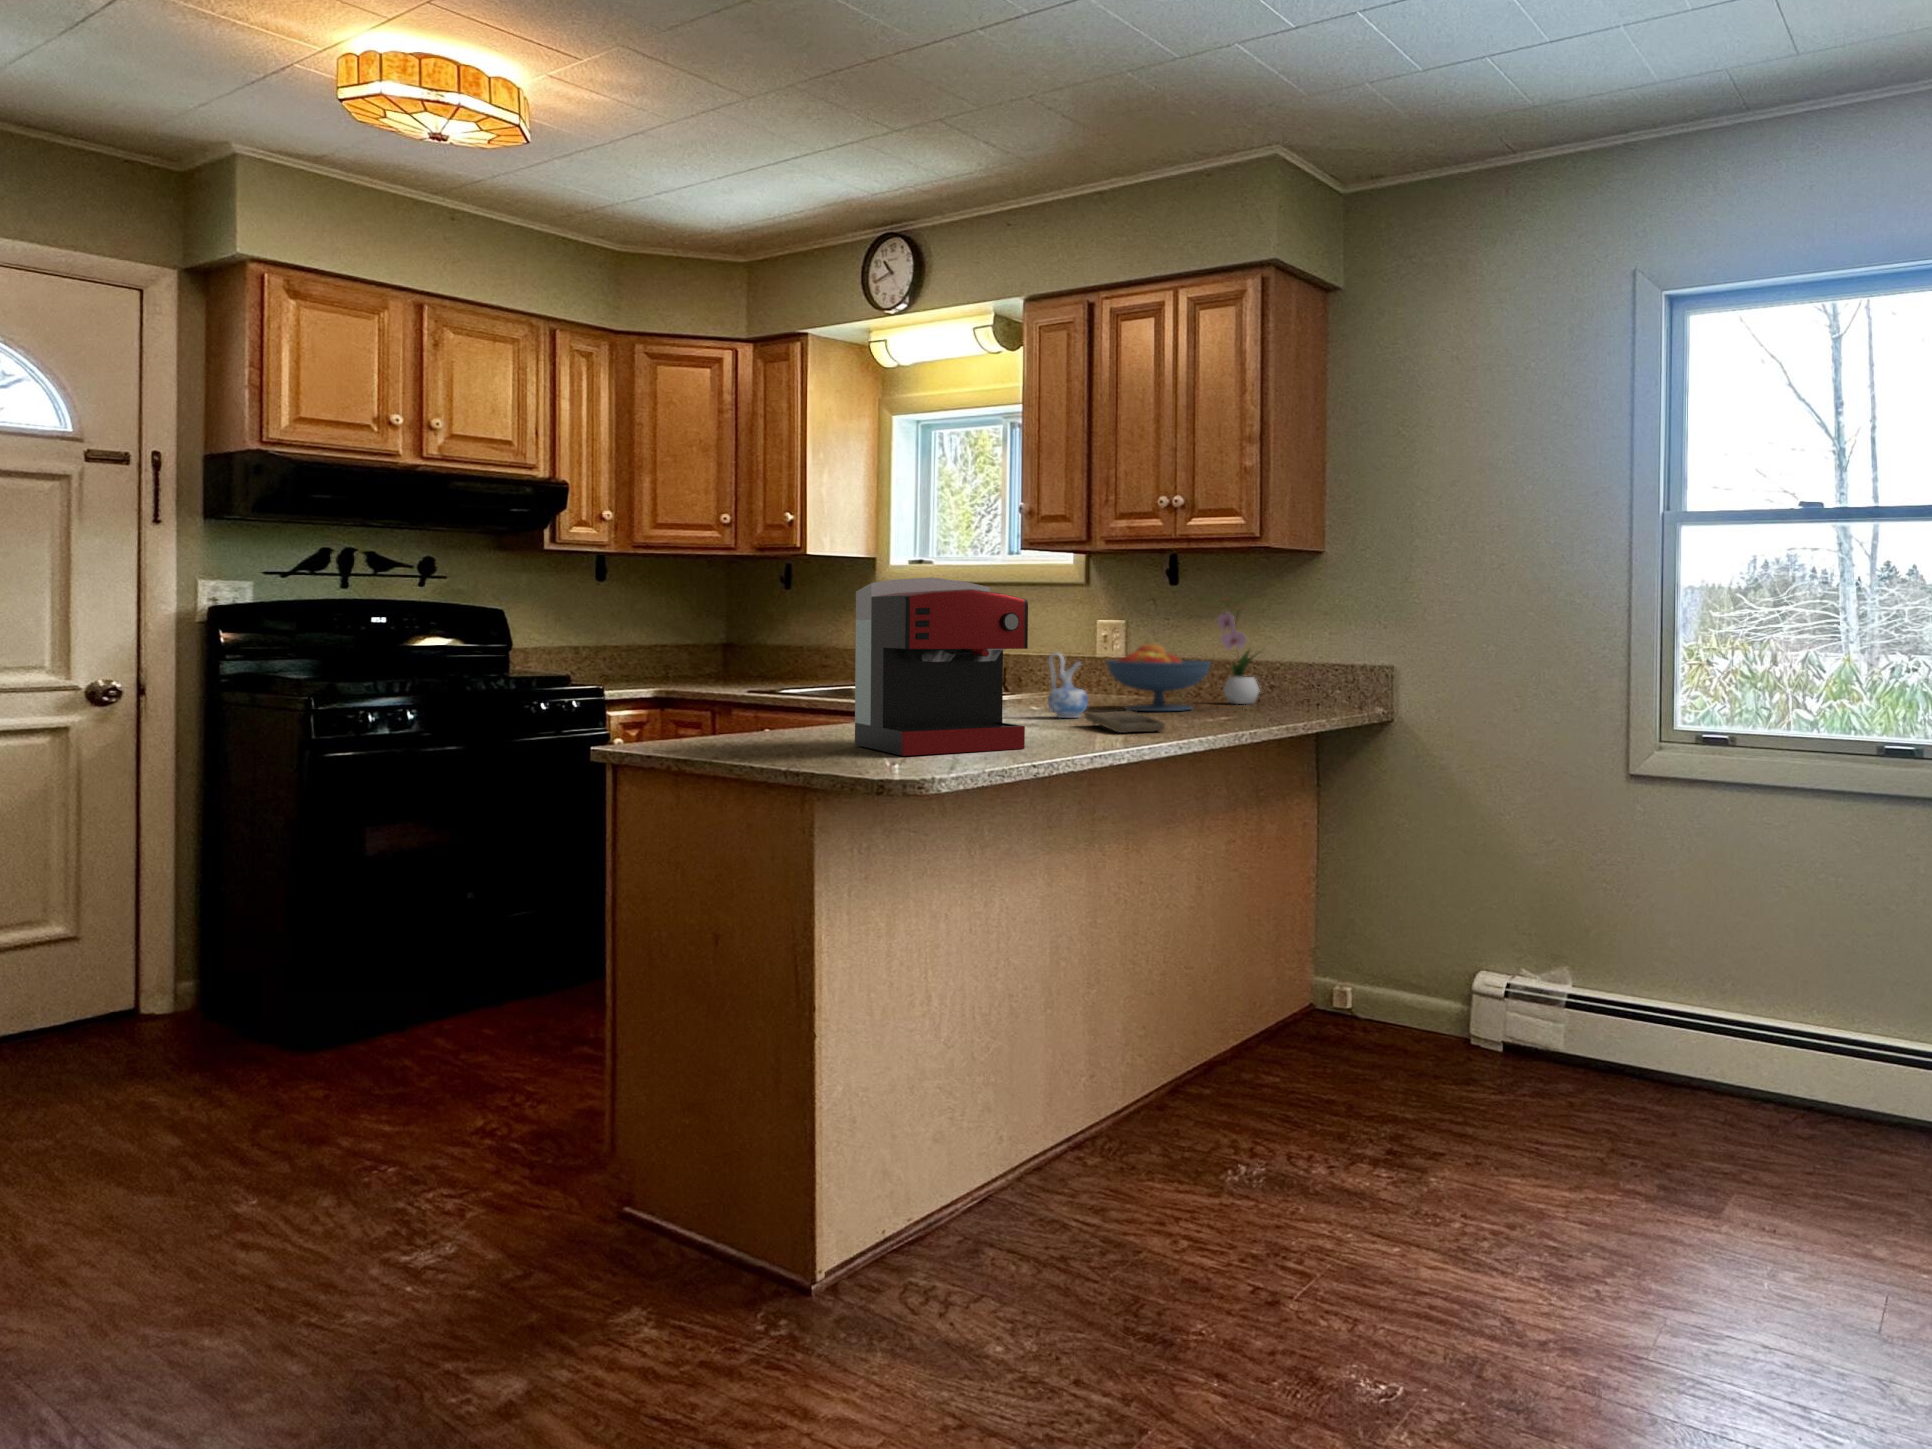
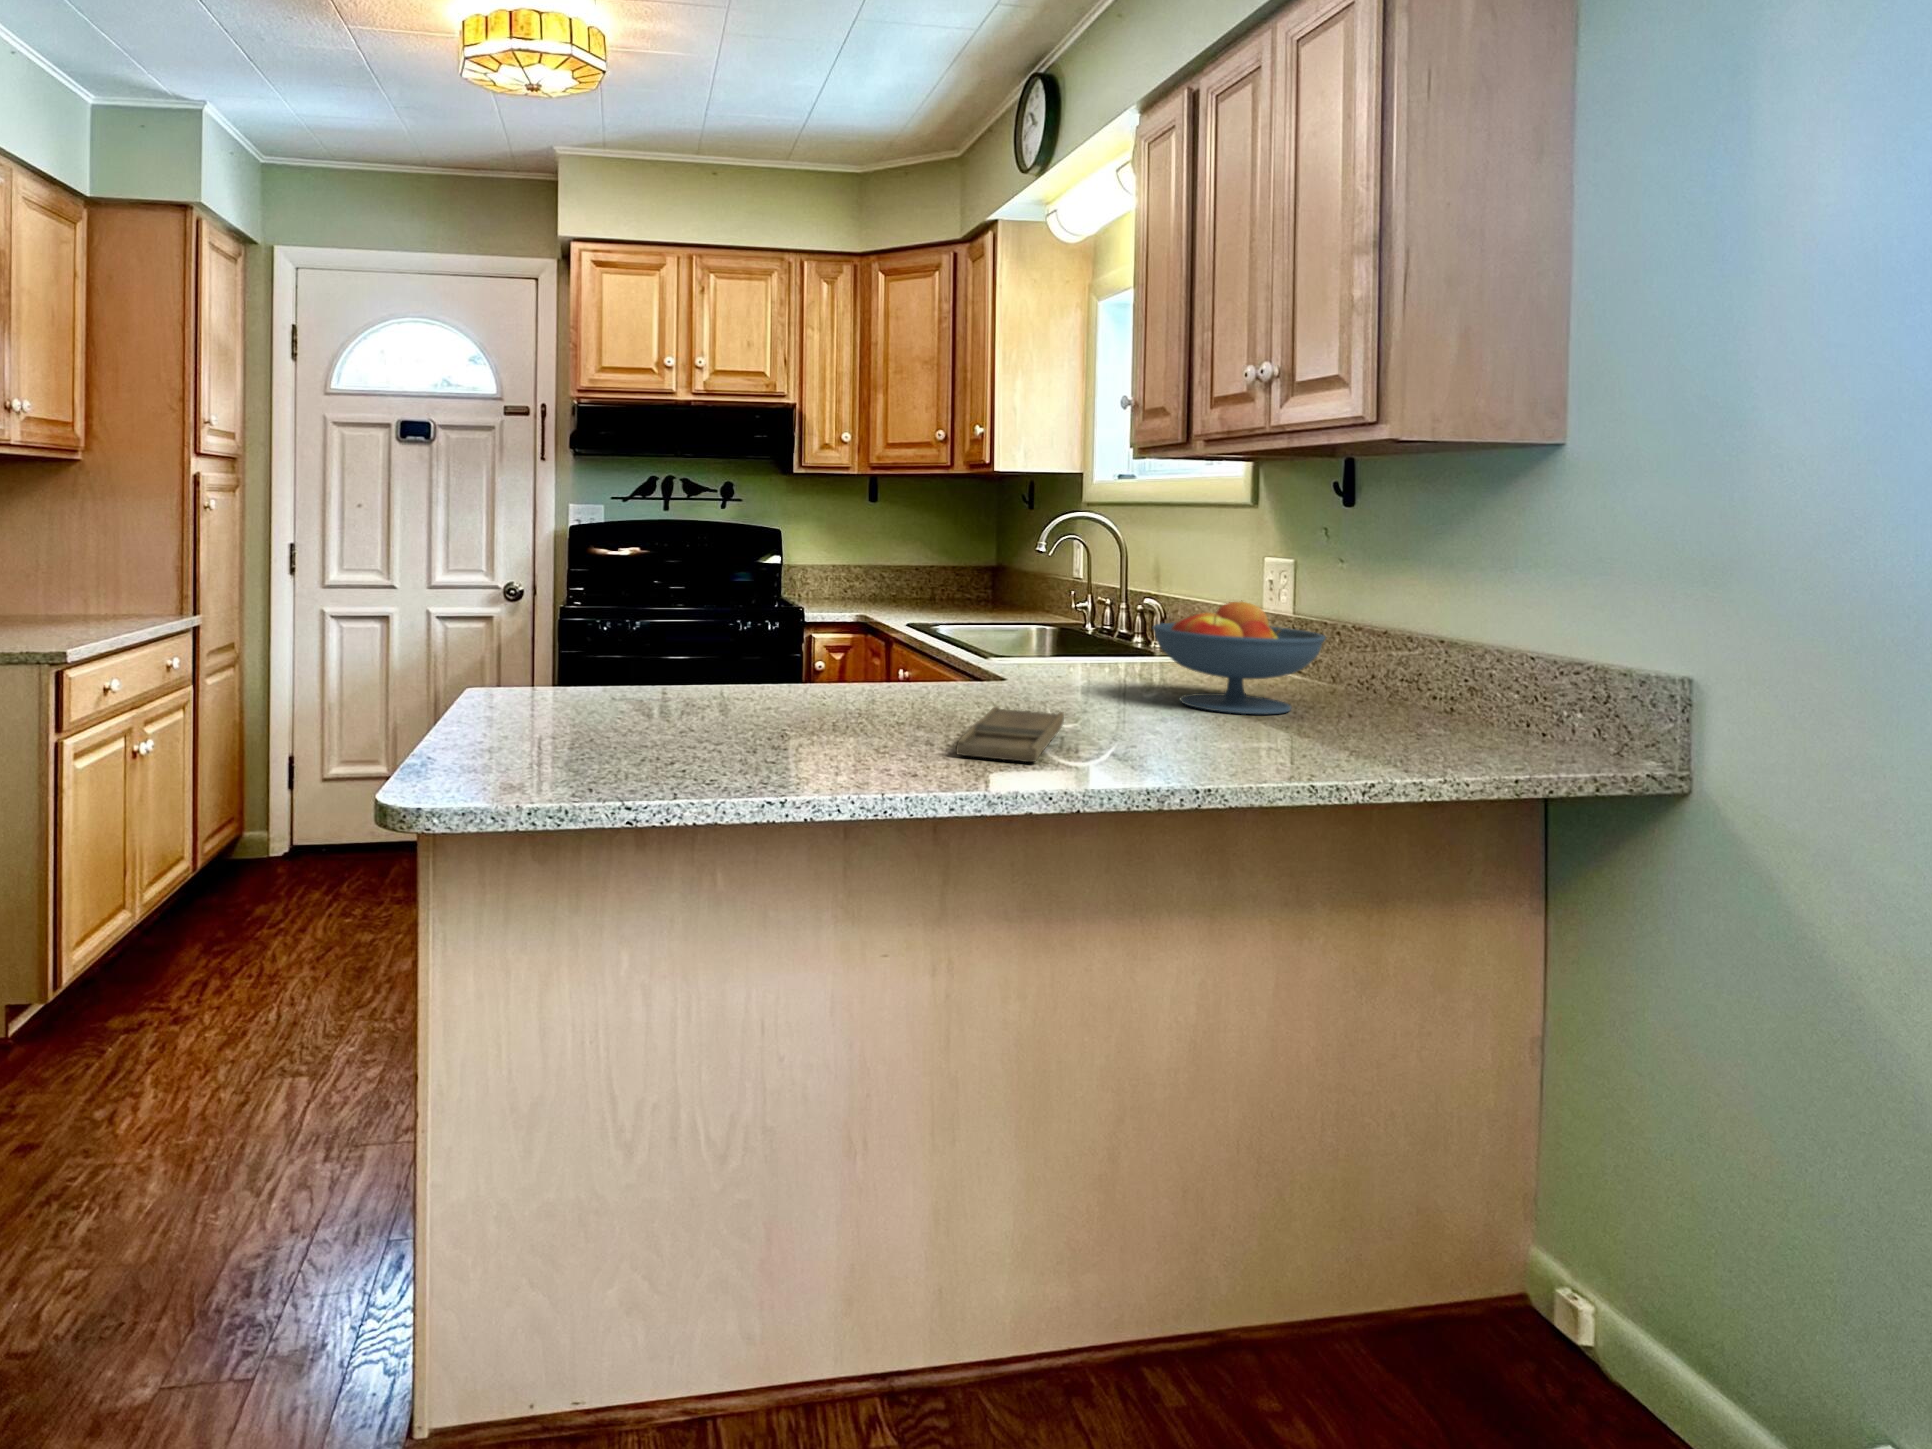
coffee maker: present [855,577,1028,756] -> none [540,508,763,770]
flower arrangement: present [1217,599,1260,704] -> none [1377,530,1466,712]
ceramic pitcher: present [1048,652,1088,718] -> none [1017,609,1075,709]

